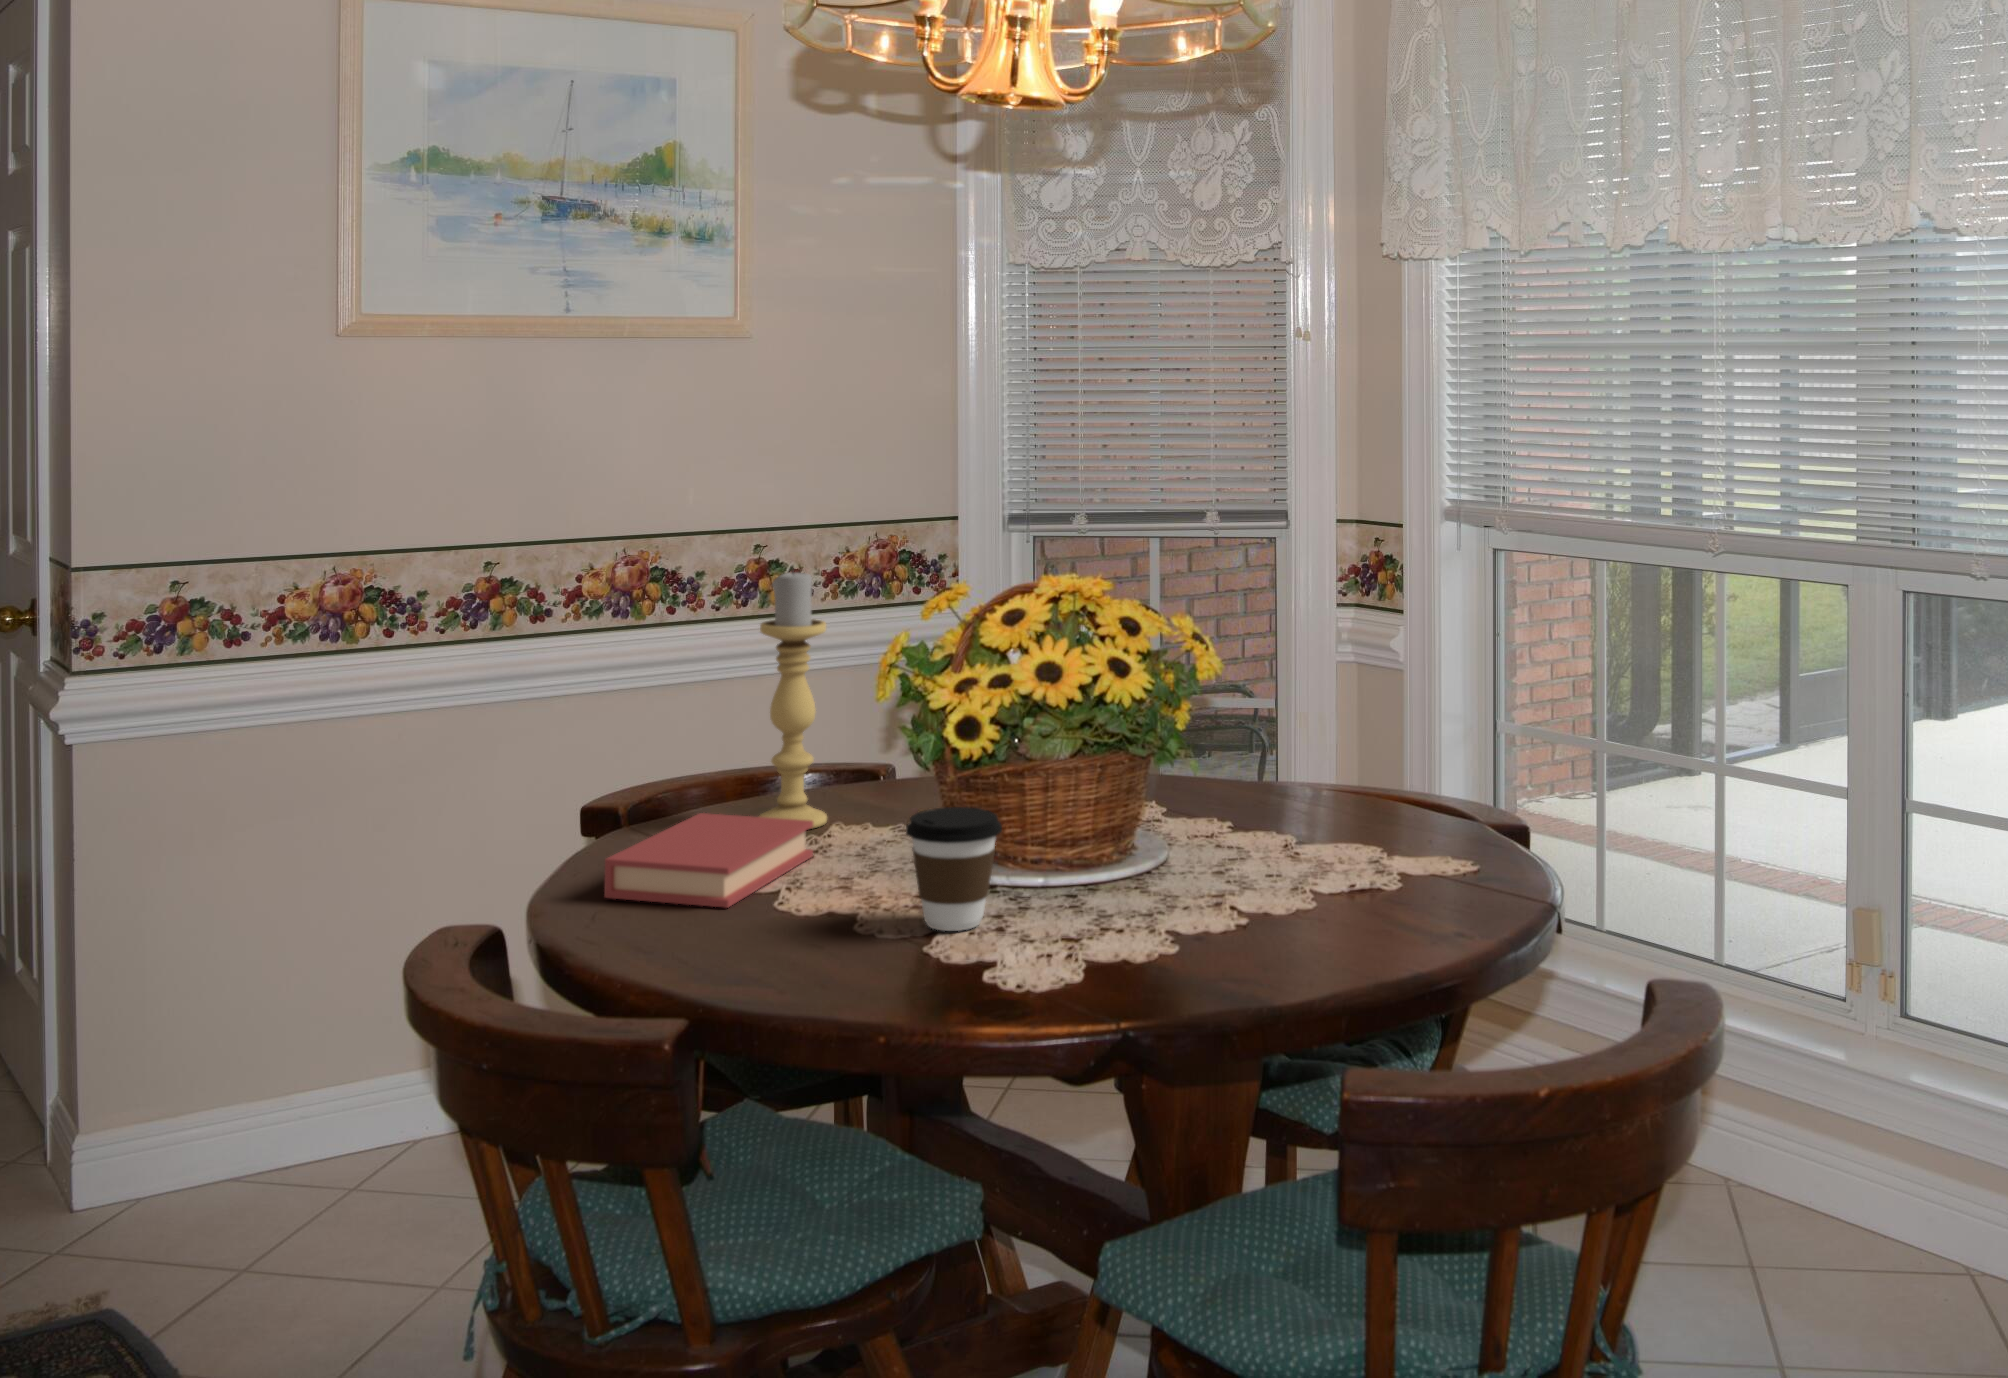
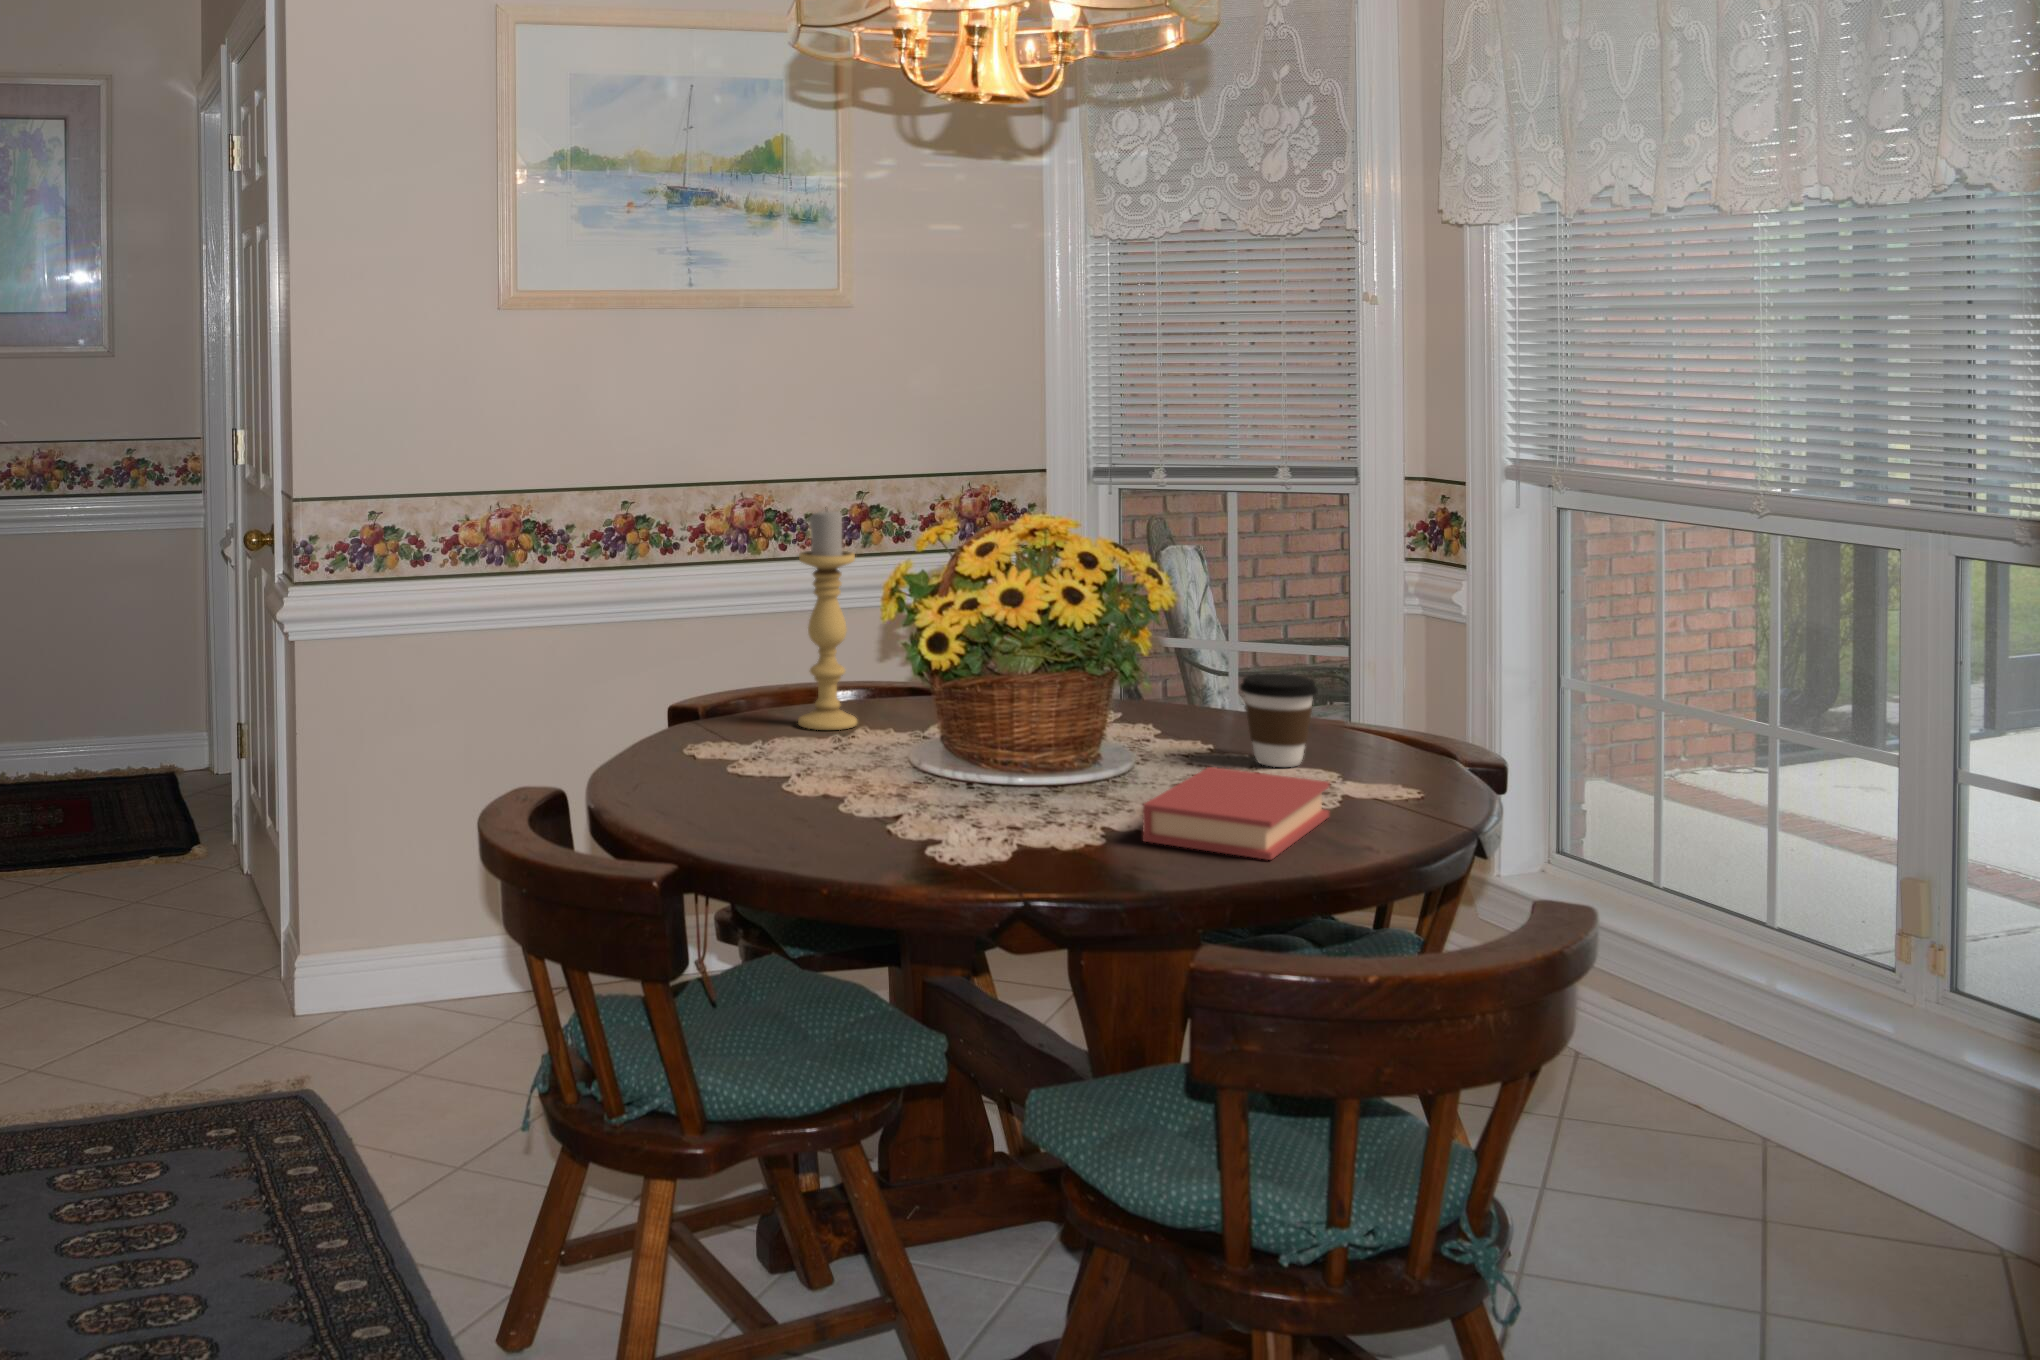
coffee cup: present [906,807,1002,931] -> present [1240,674,1318,767]
book: present [604,813,813,908] -> present [1143,767,1330,860]

